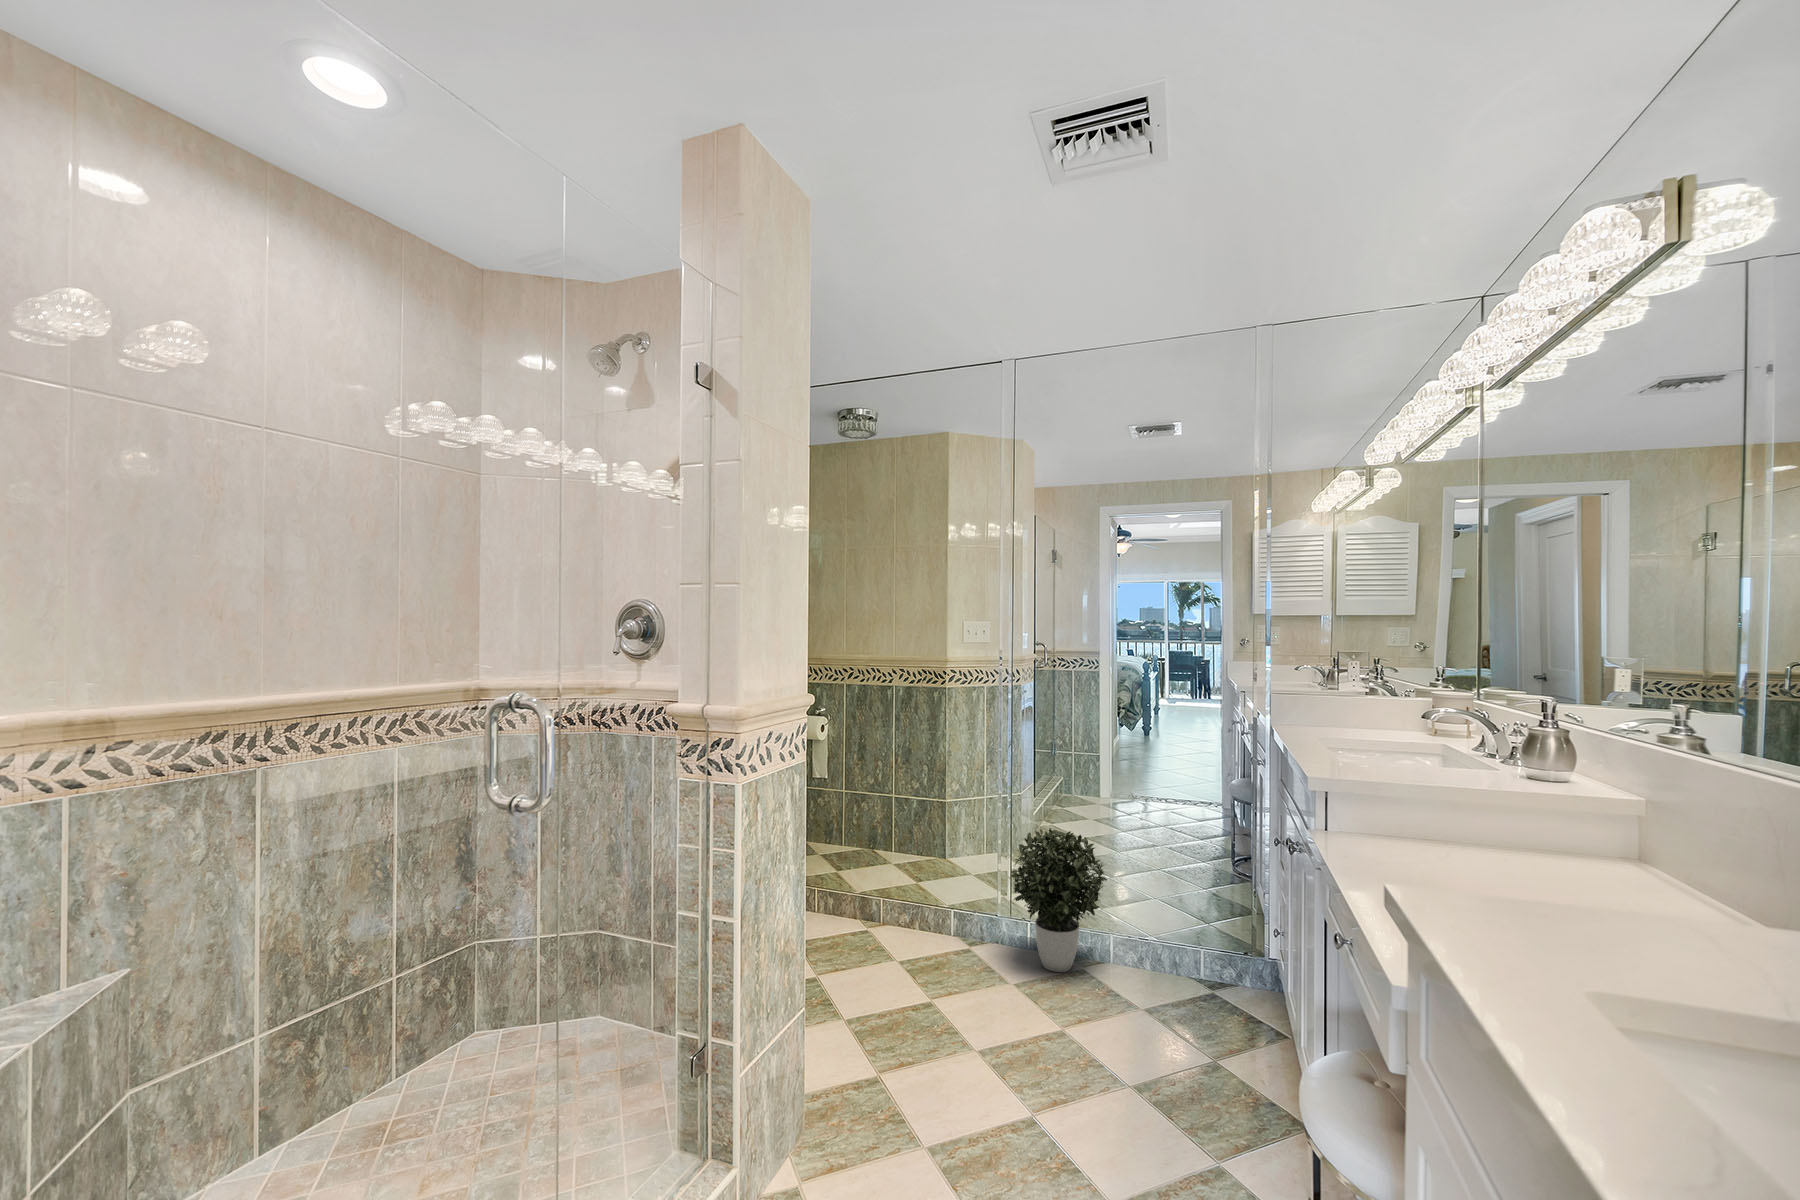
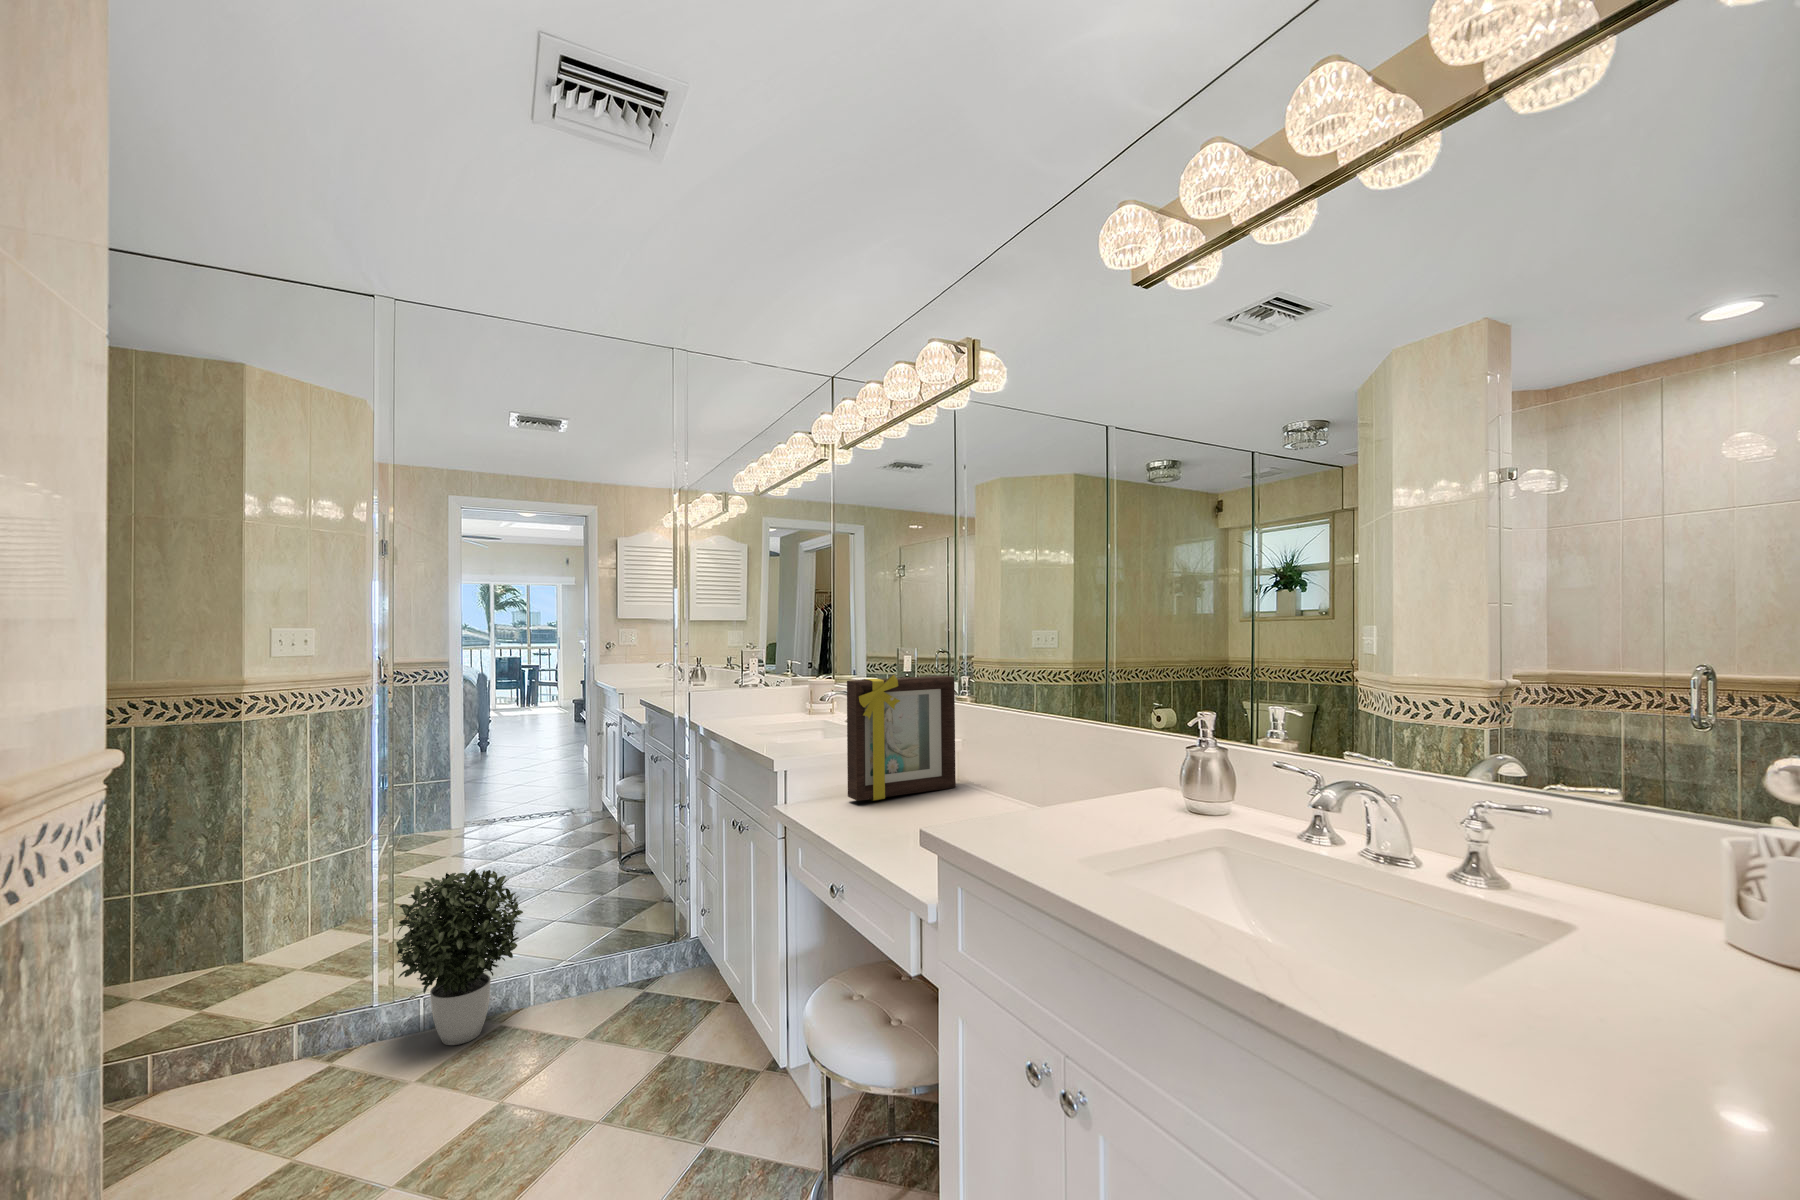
picture frame: none [1392,713,1579,881] -> present [847,675,956,801]

